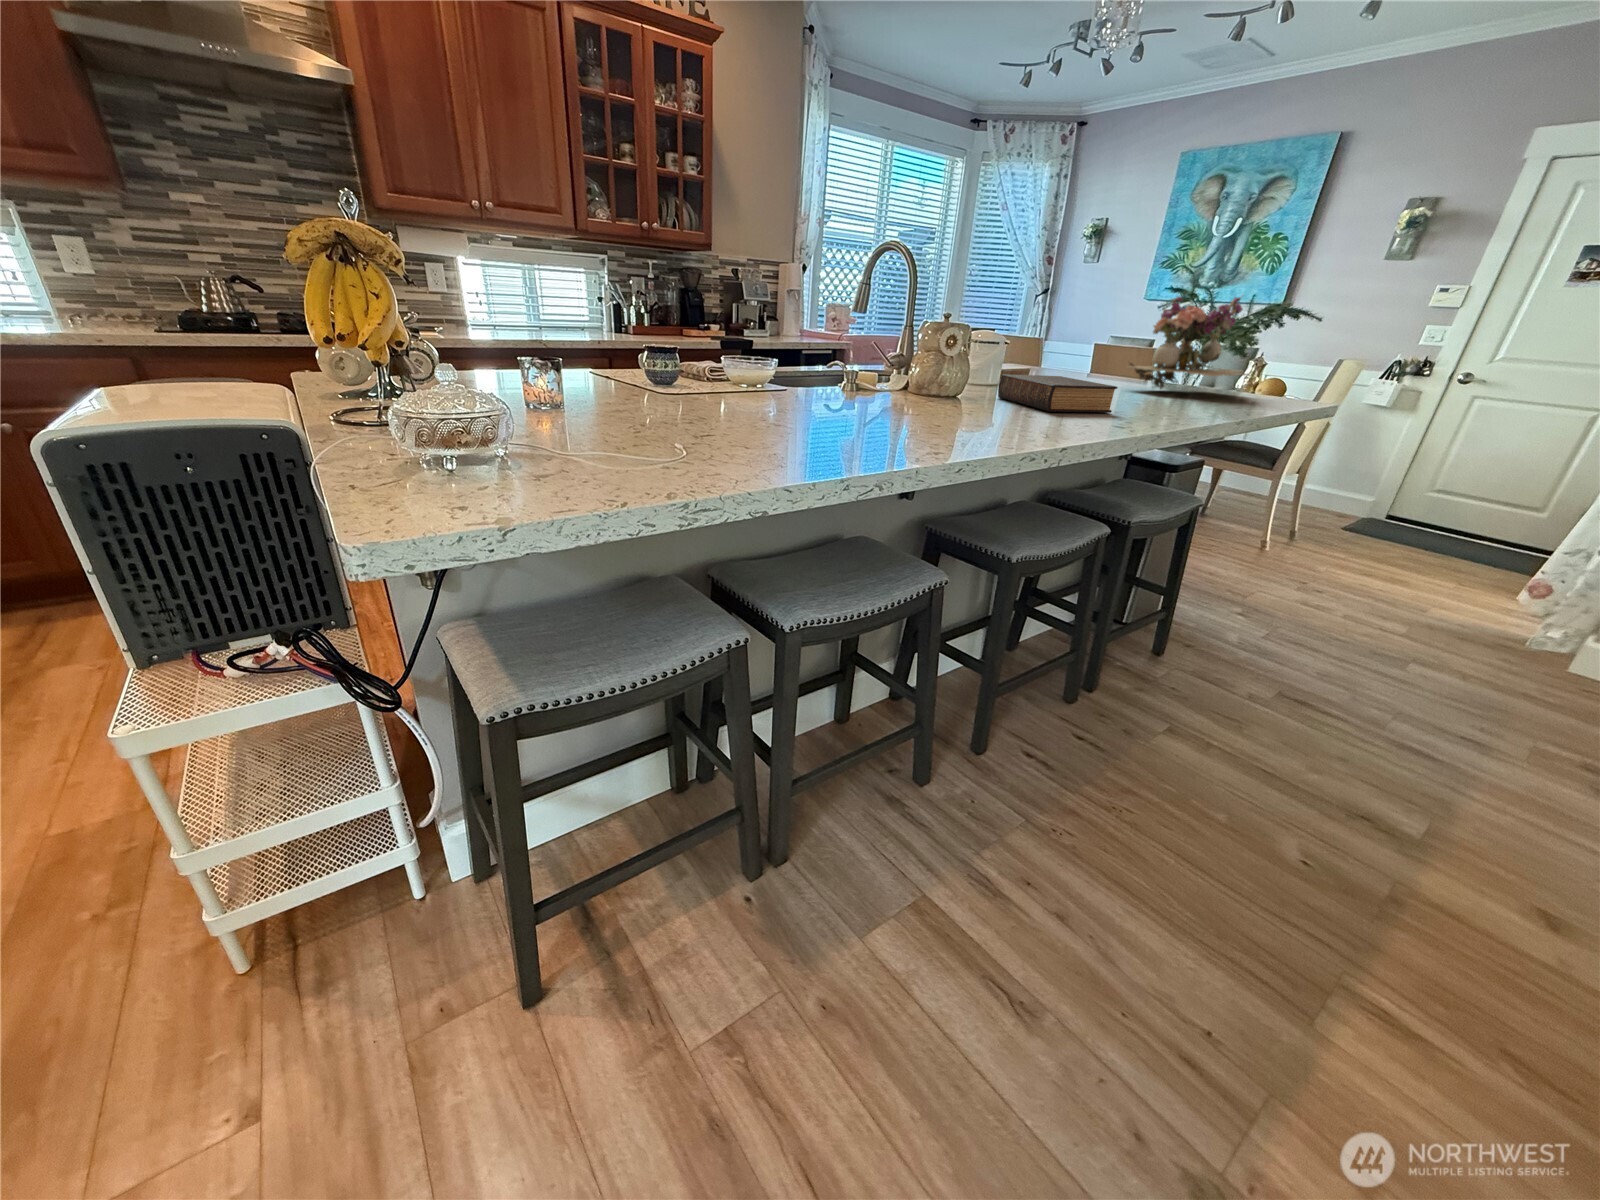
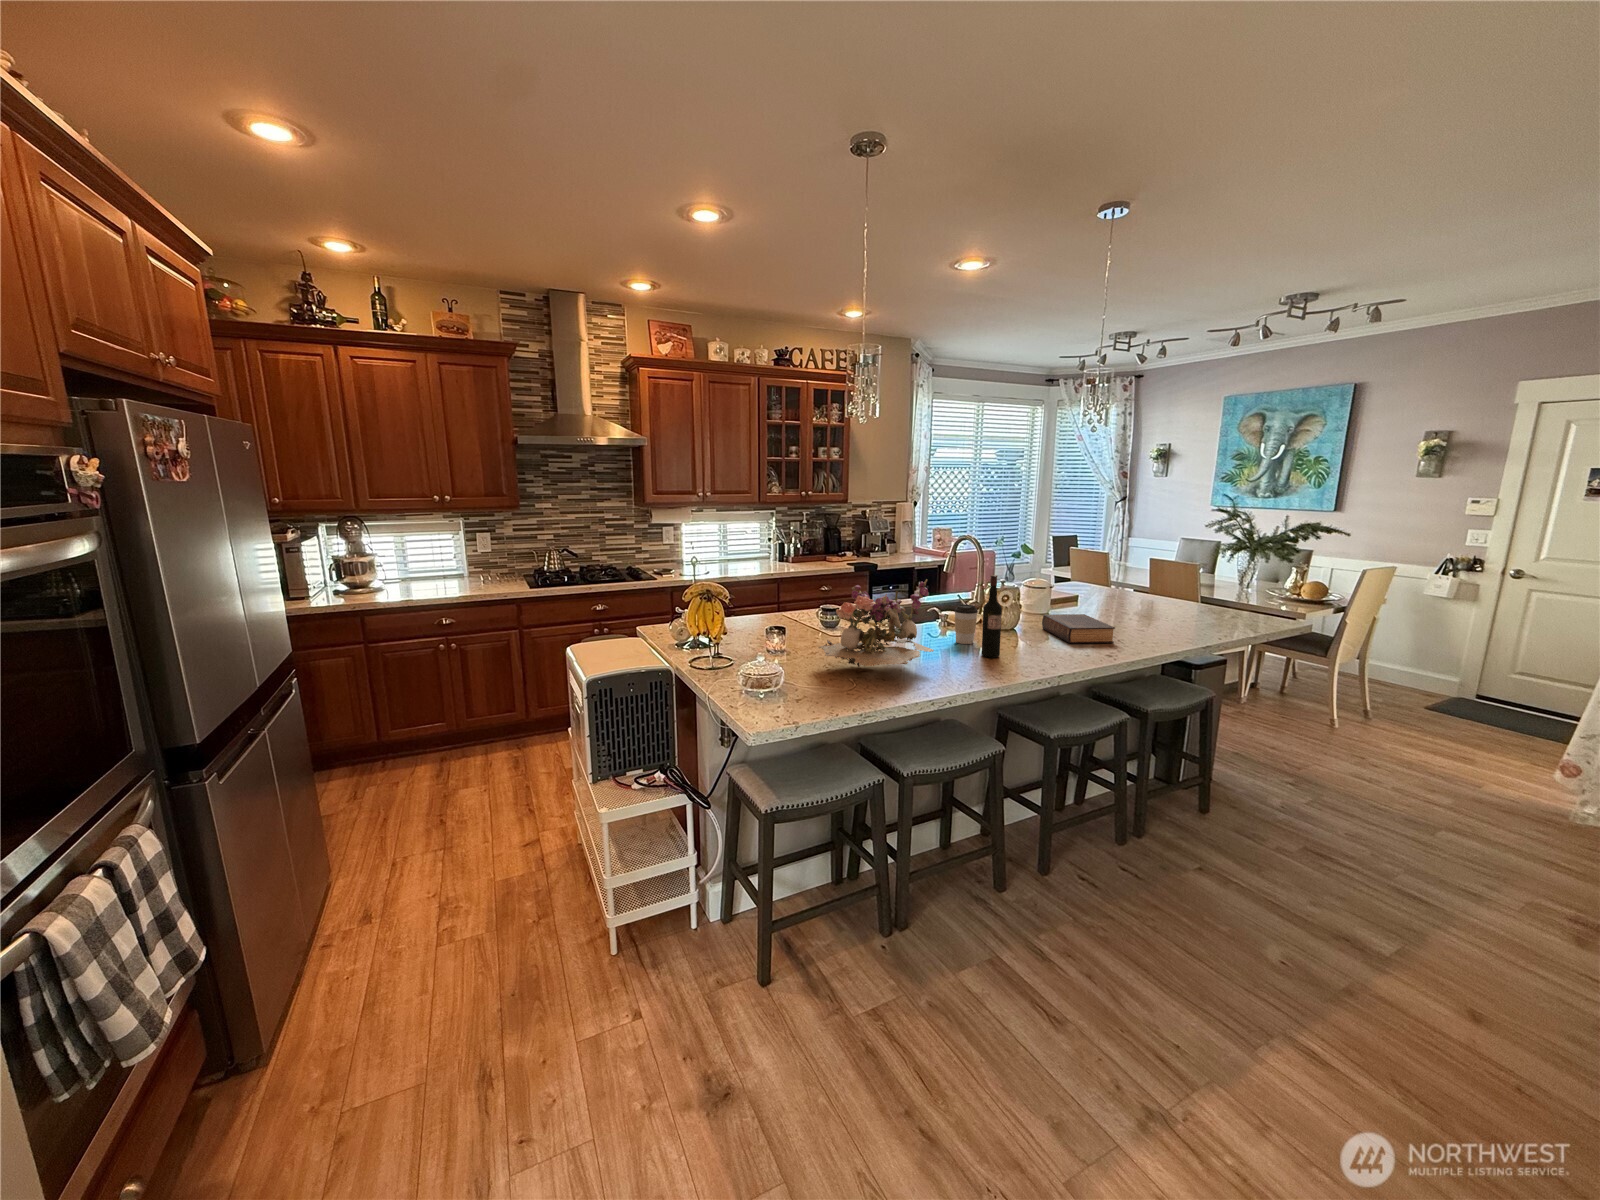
wine bottle: none [919,262,962,423] -> present [982,575,1002,657]
flower arrangement: present [1127,295,1249,389] -> present [818,579,934,667]
coffee cup: none [873,340,912,408] -> present [954,604,978,644]

